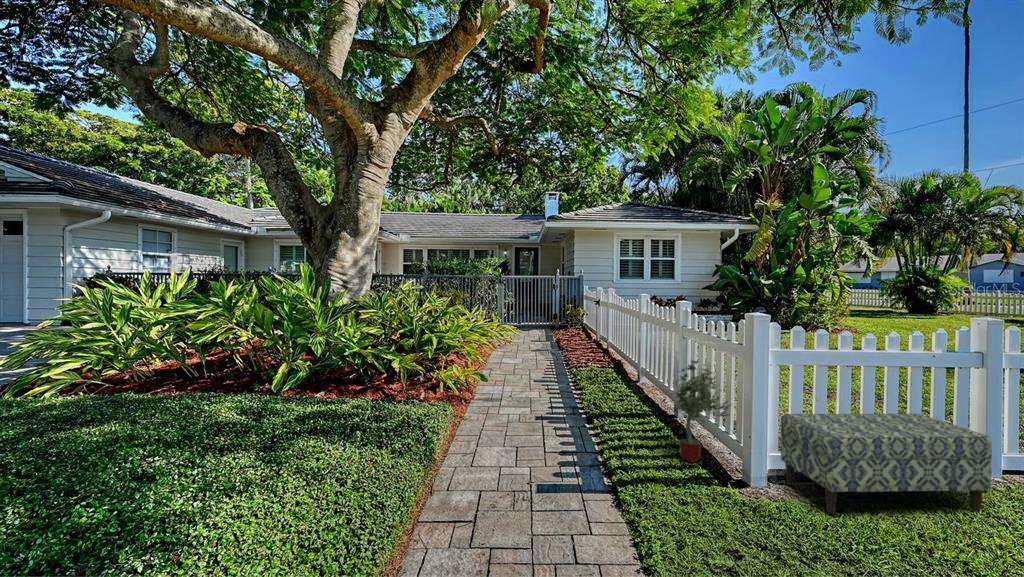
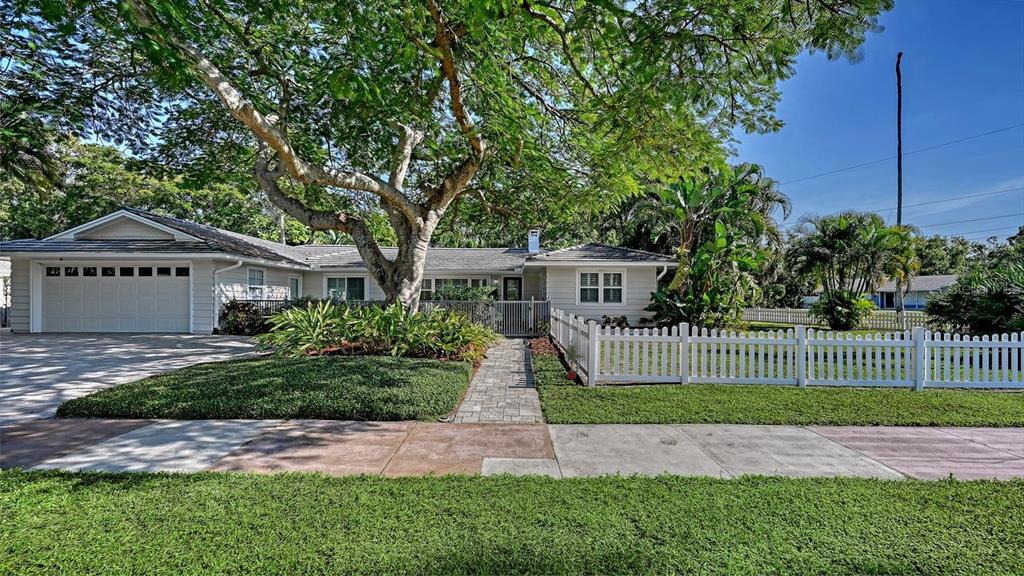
bench: present [781,413,992,514] -> none [600,357,660,386]

